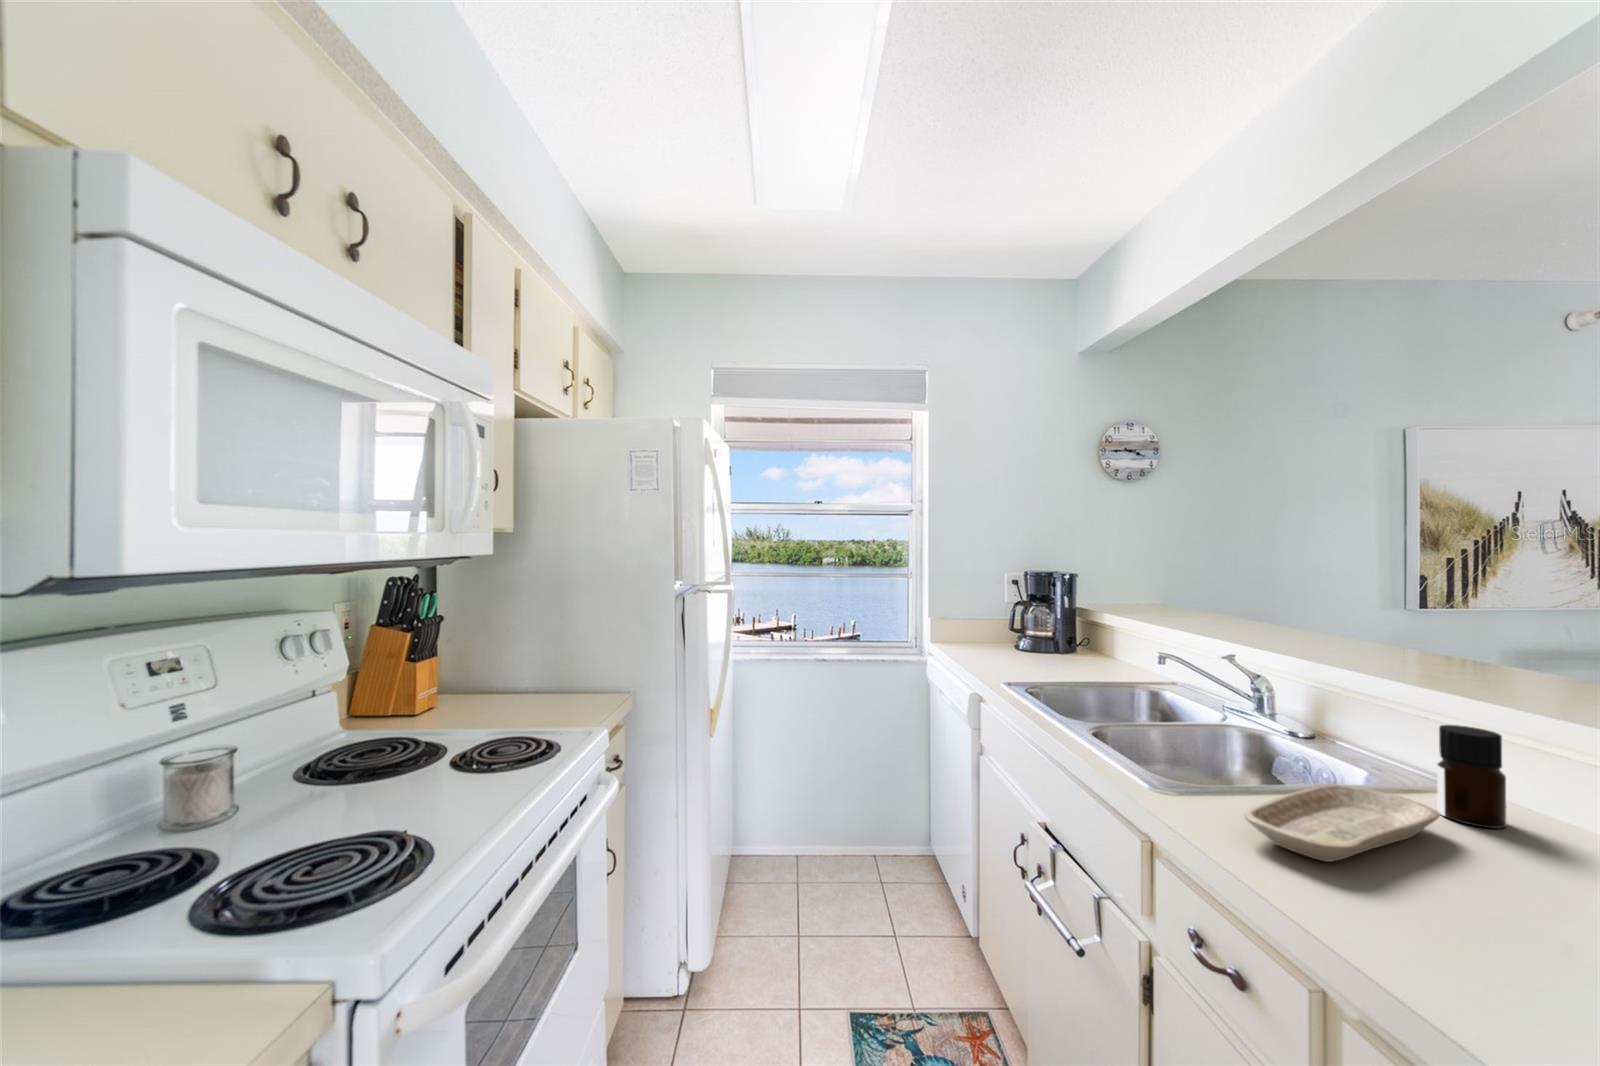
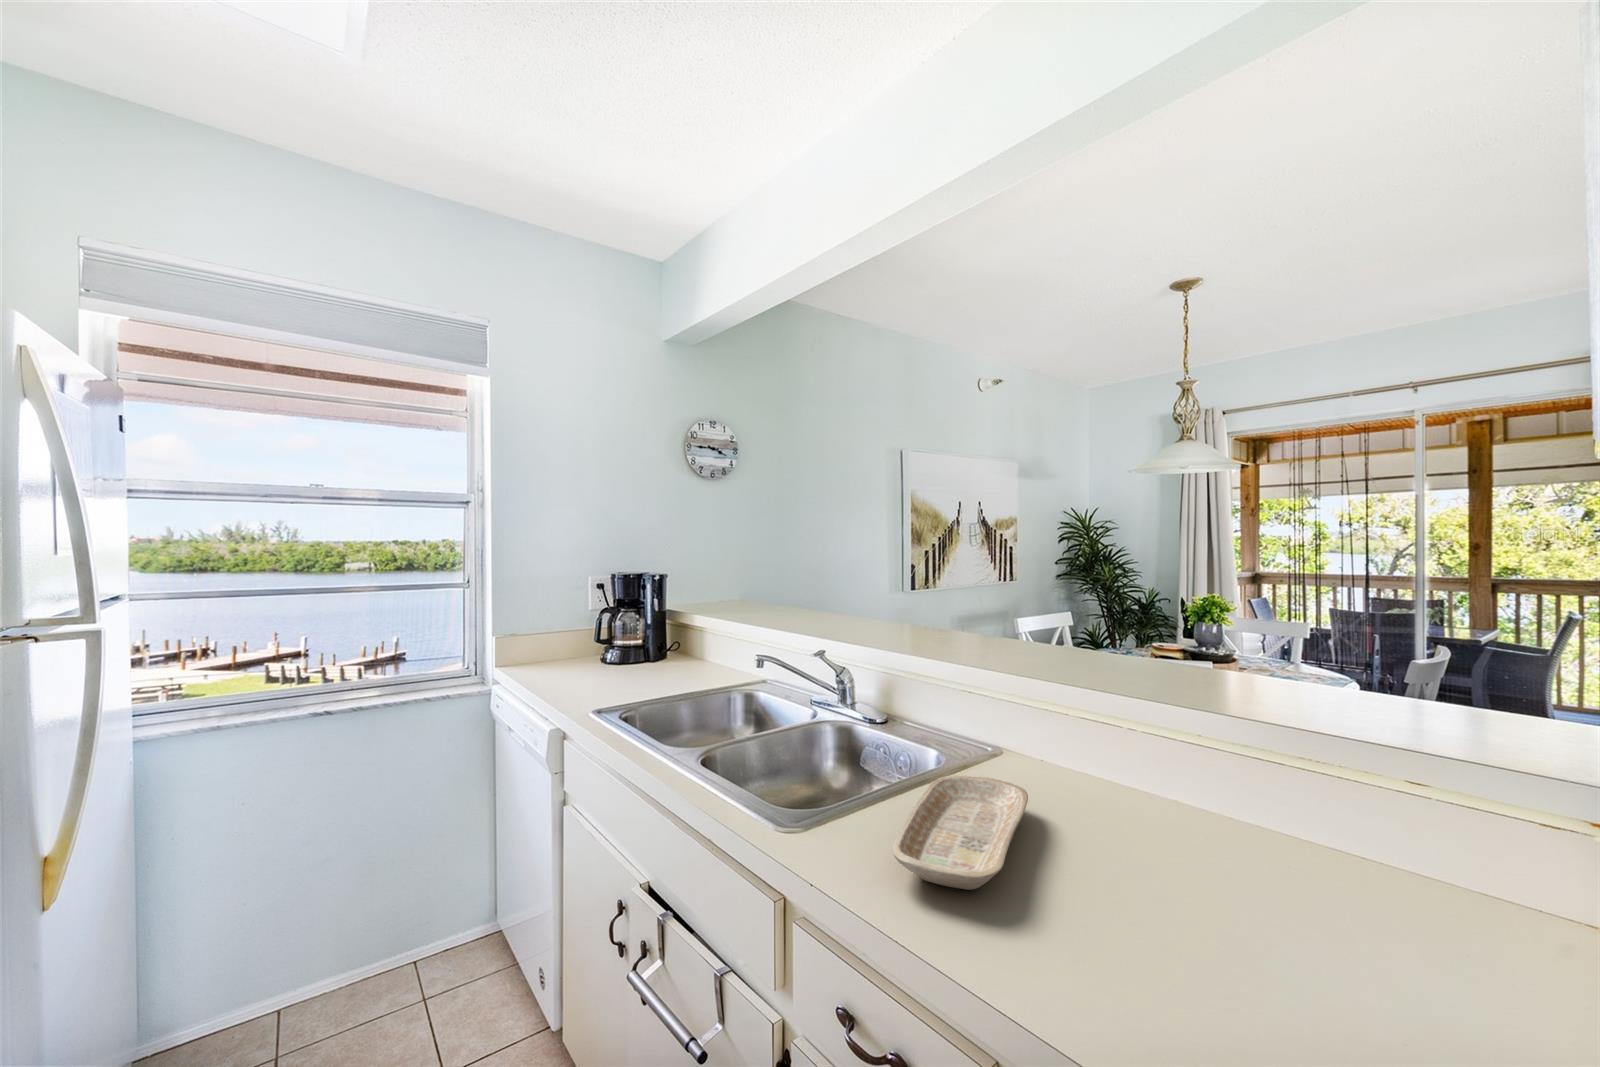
bottle: present [1437,725,1506,828] -> none [1006,697,1054,791]

